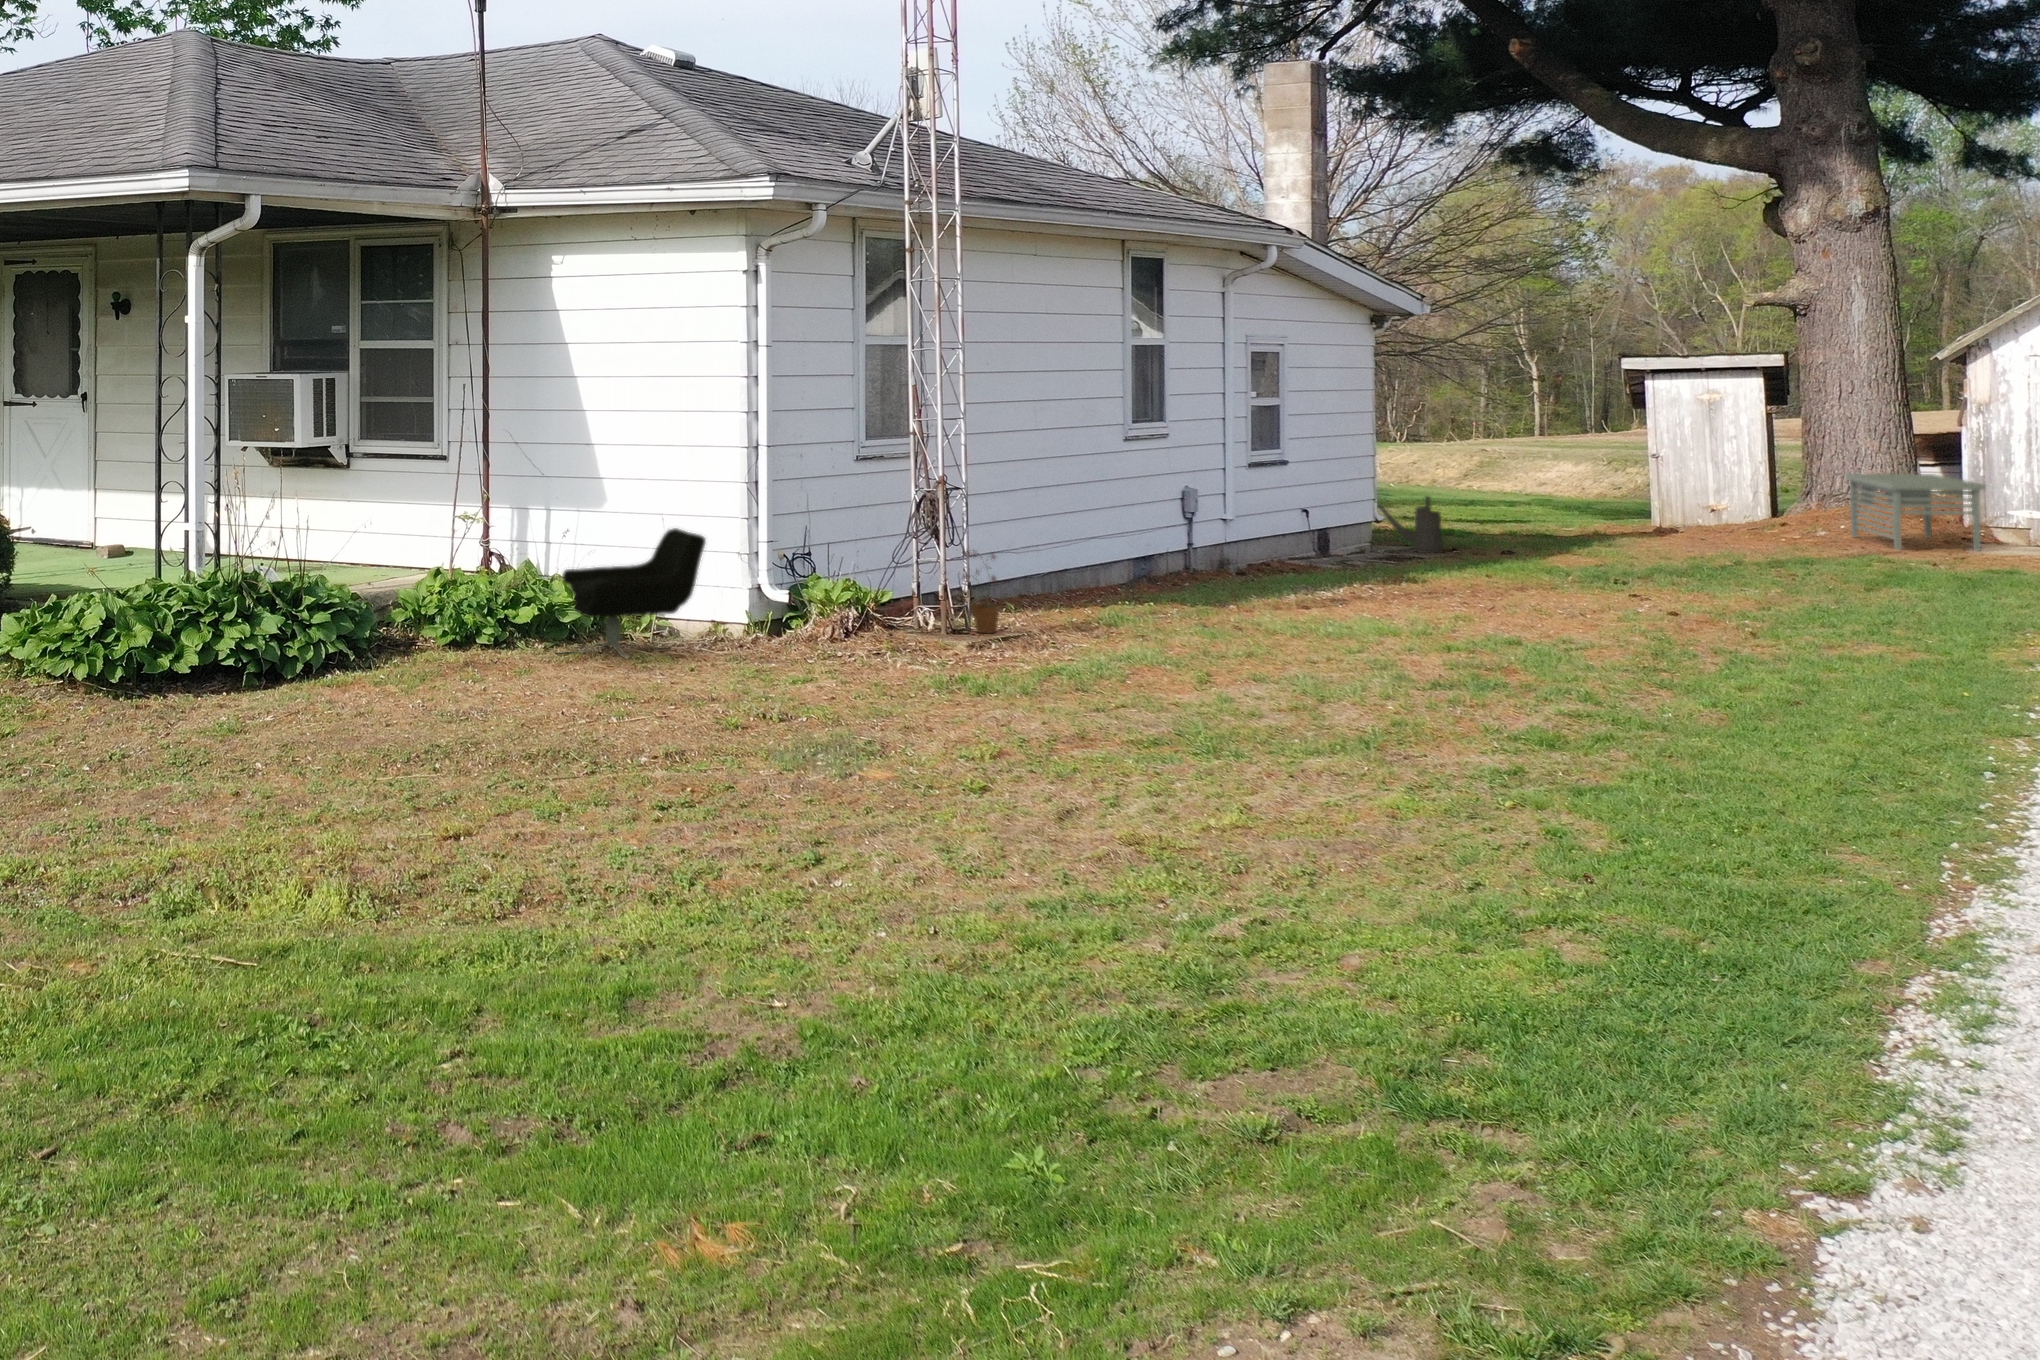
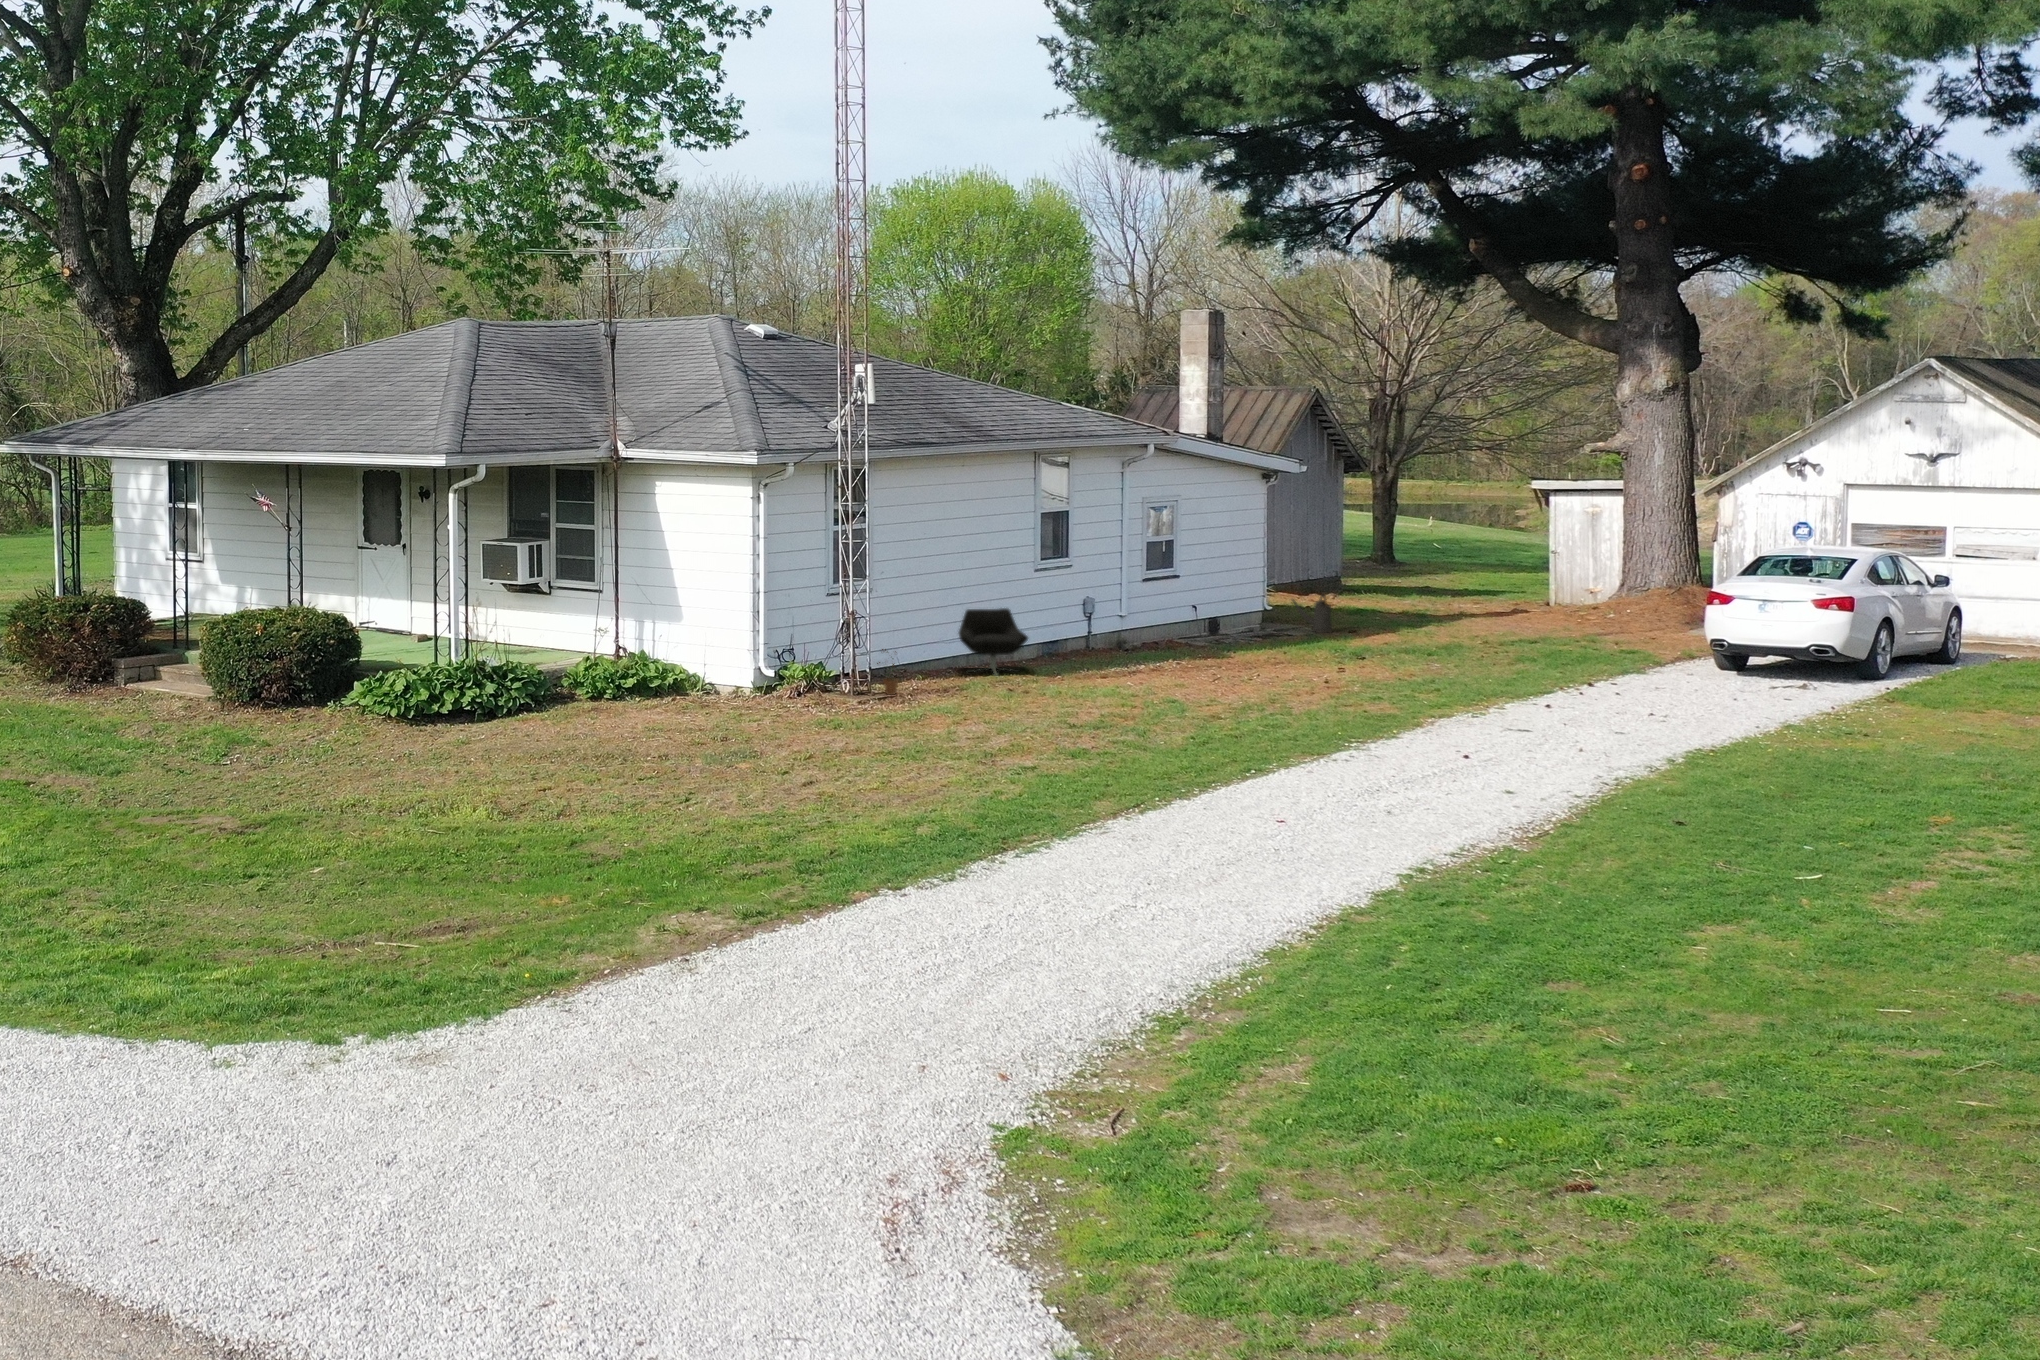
storage bench: present [1845,474,1986,551] -> none [1554,589,1612,644]
lounge chair: present [562,528,706,658] -> present [959,608,1028,675]

